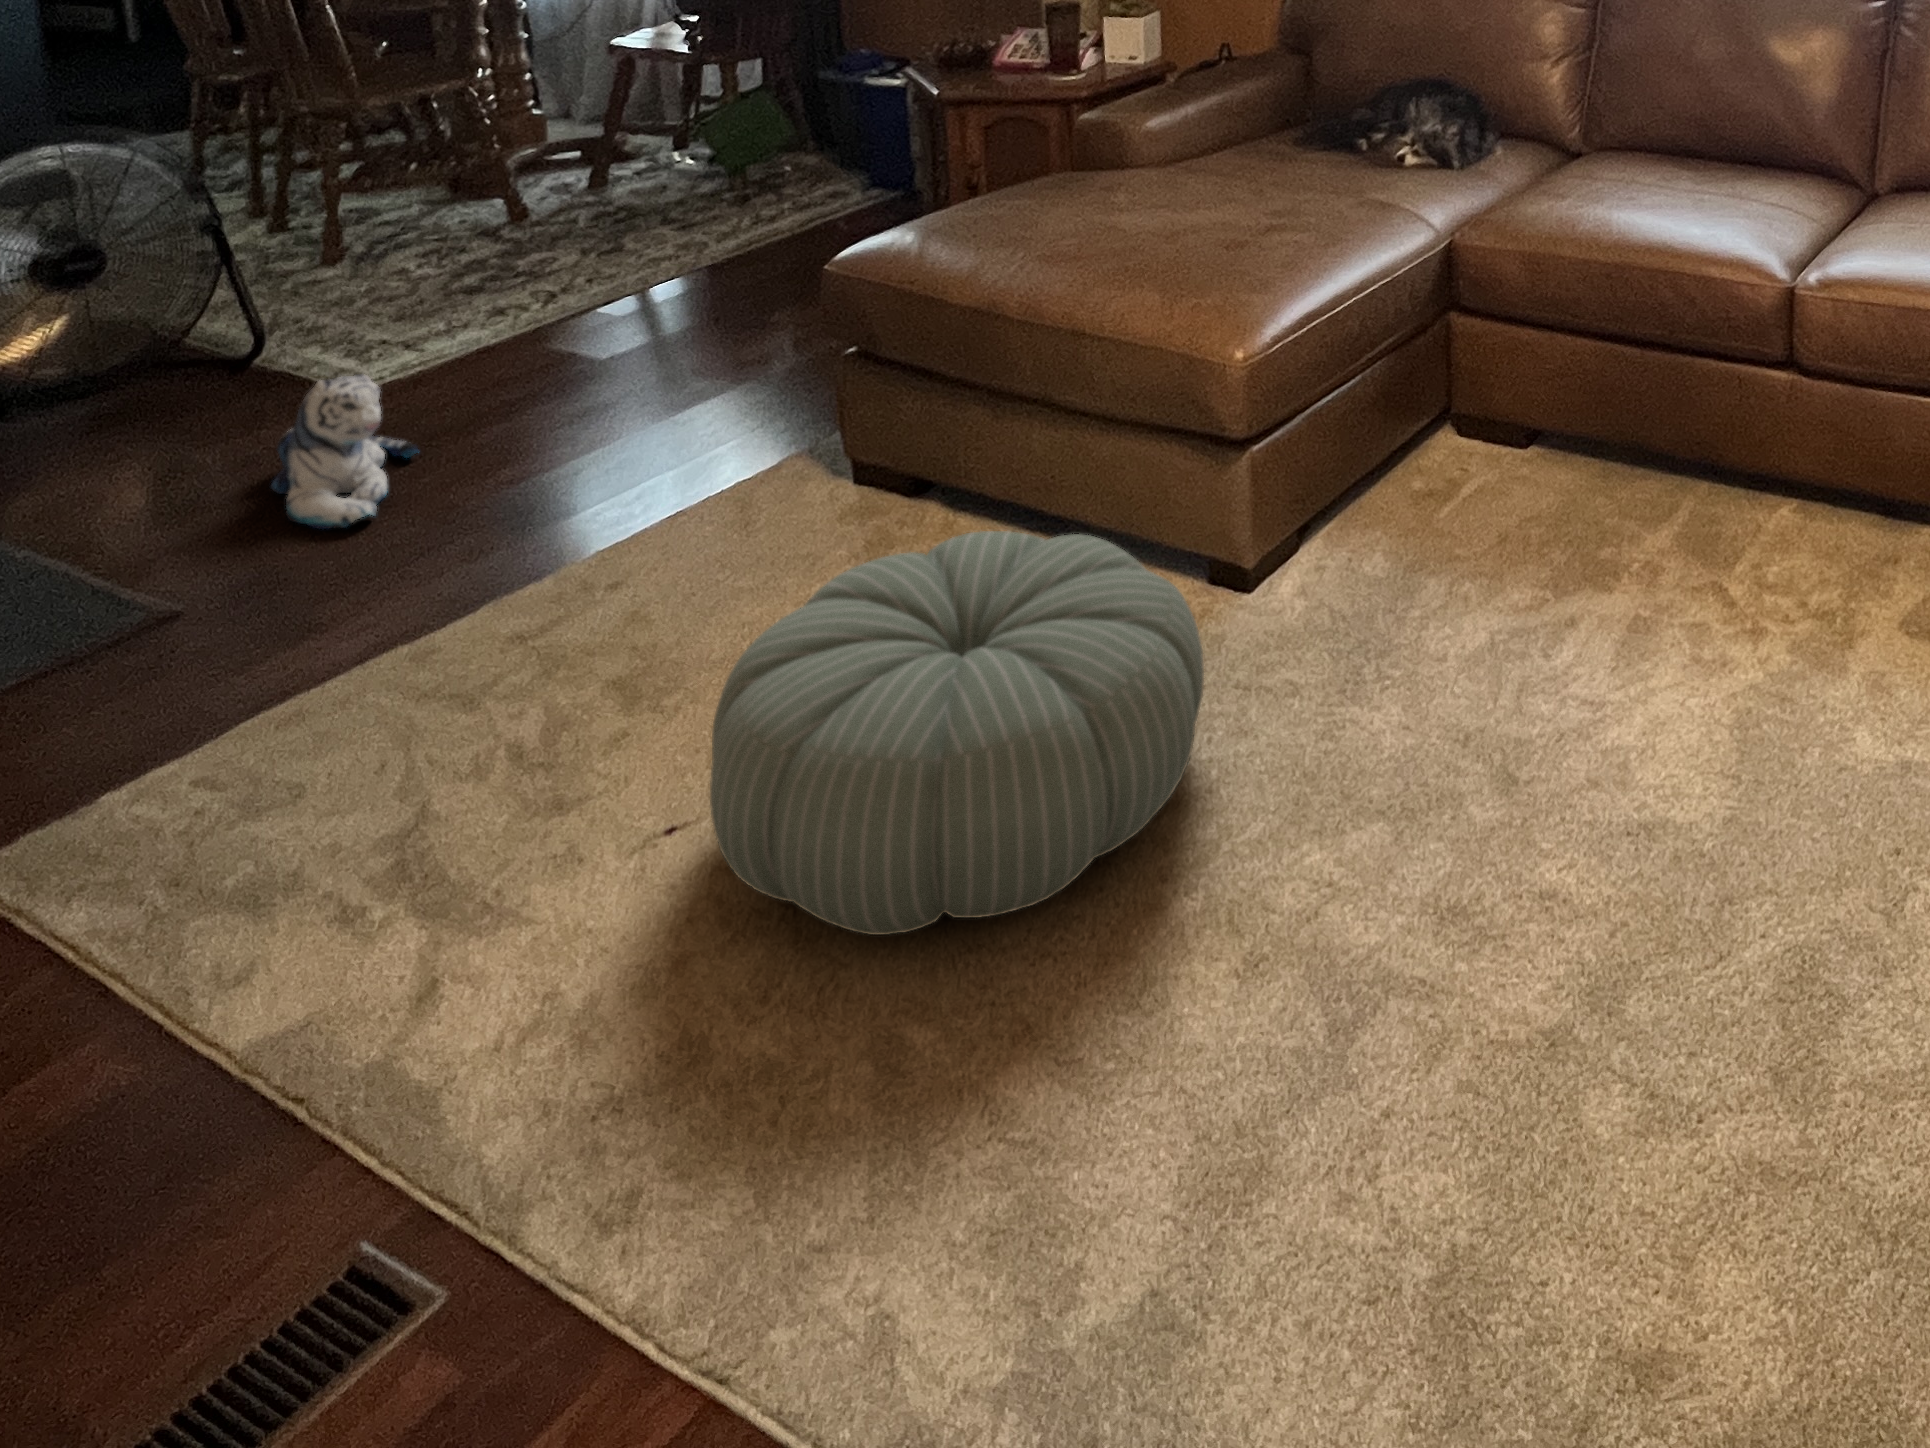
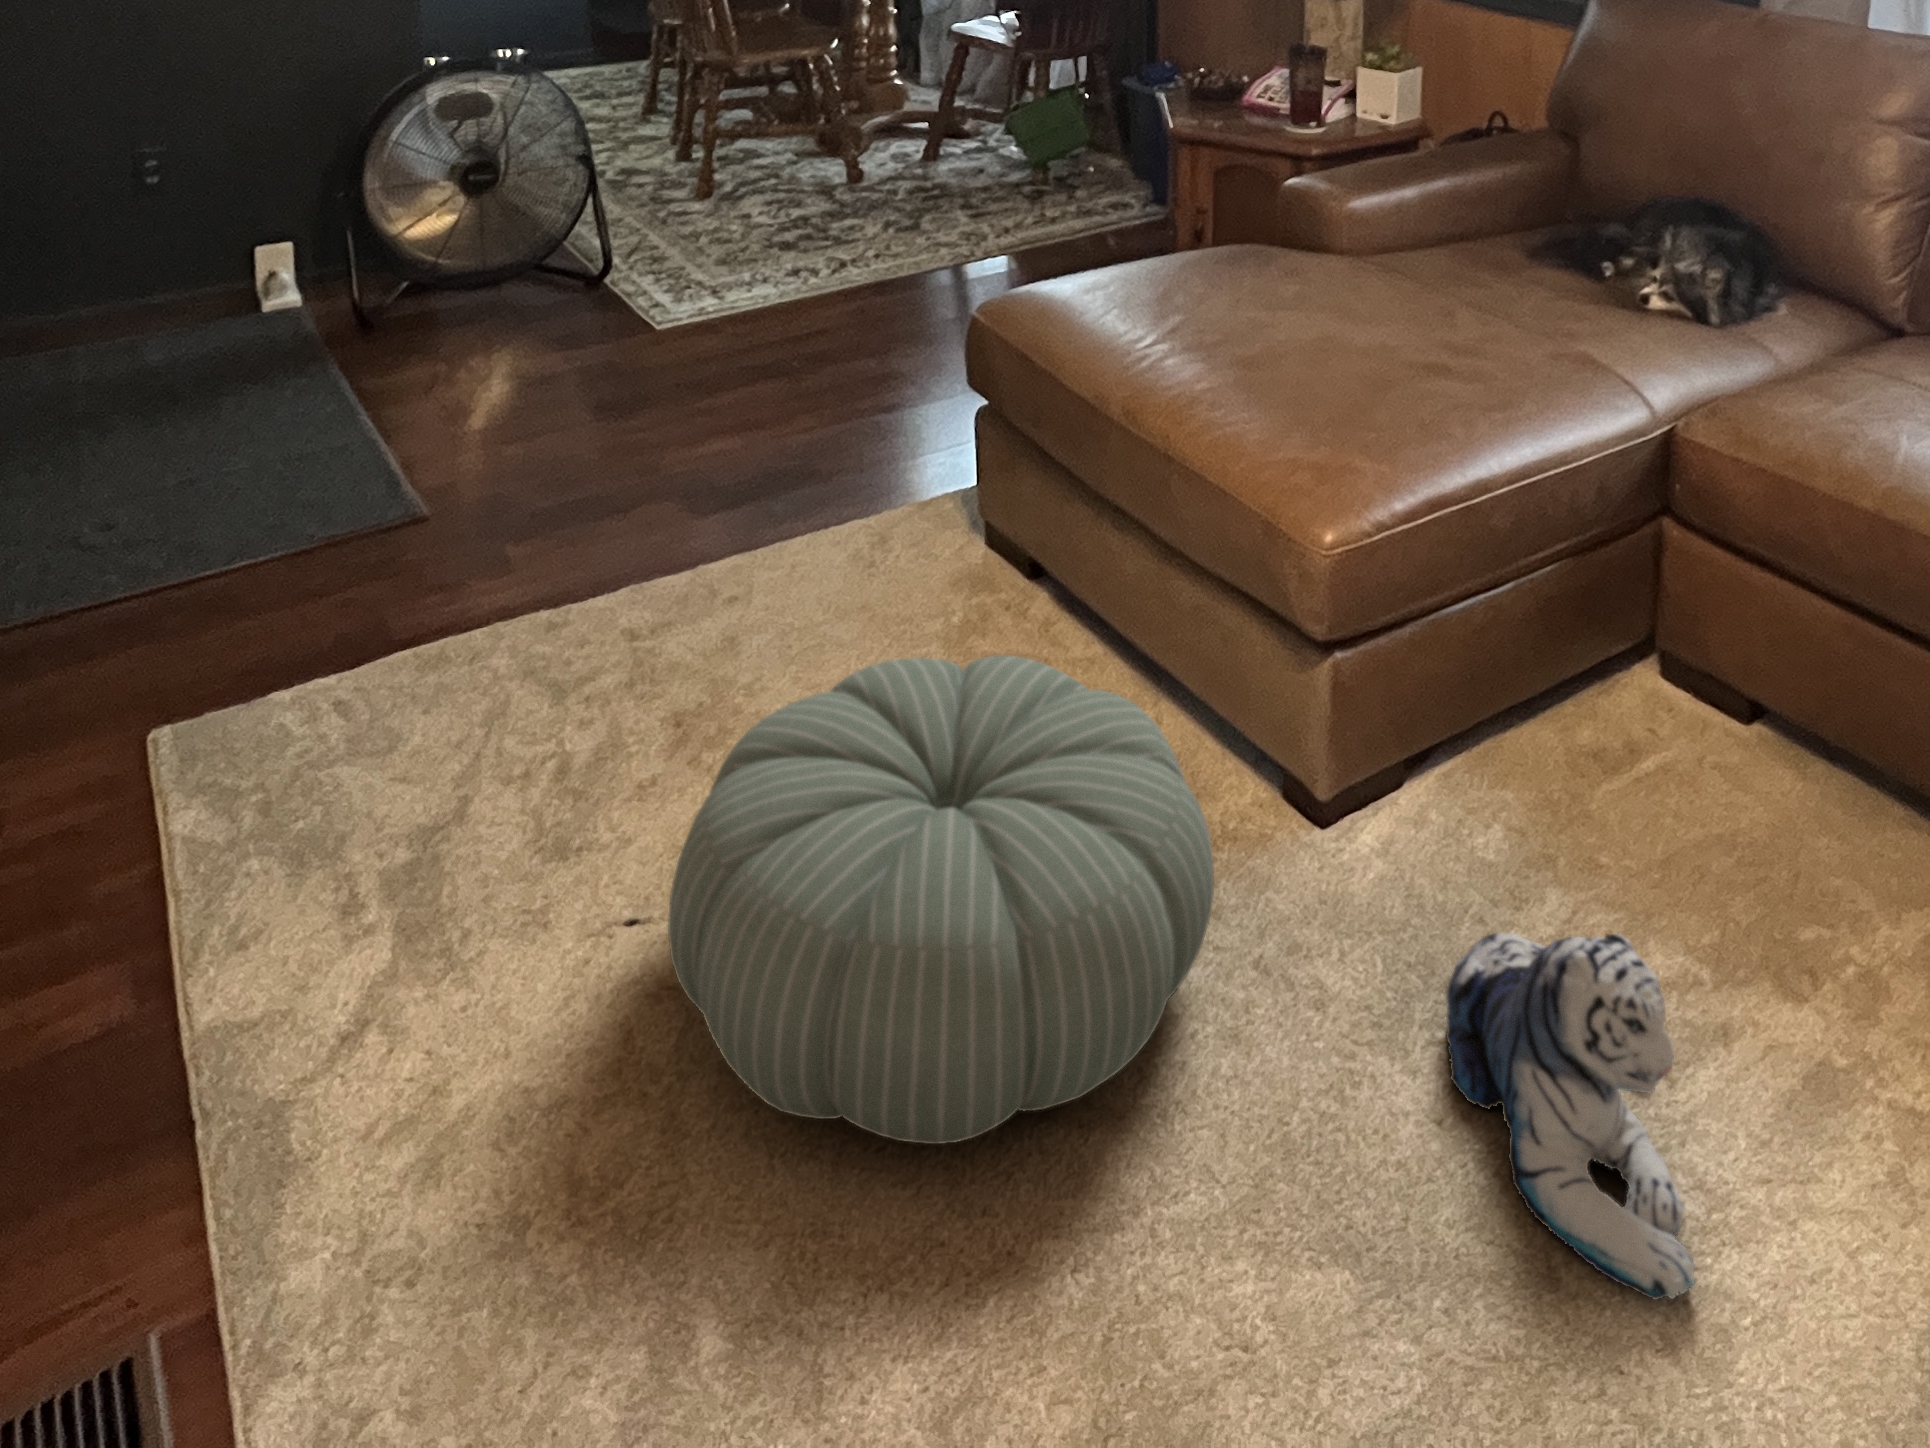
plush toy: present [270,374,418,529] -> present [1446,933,1695,1300]

